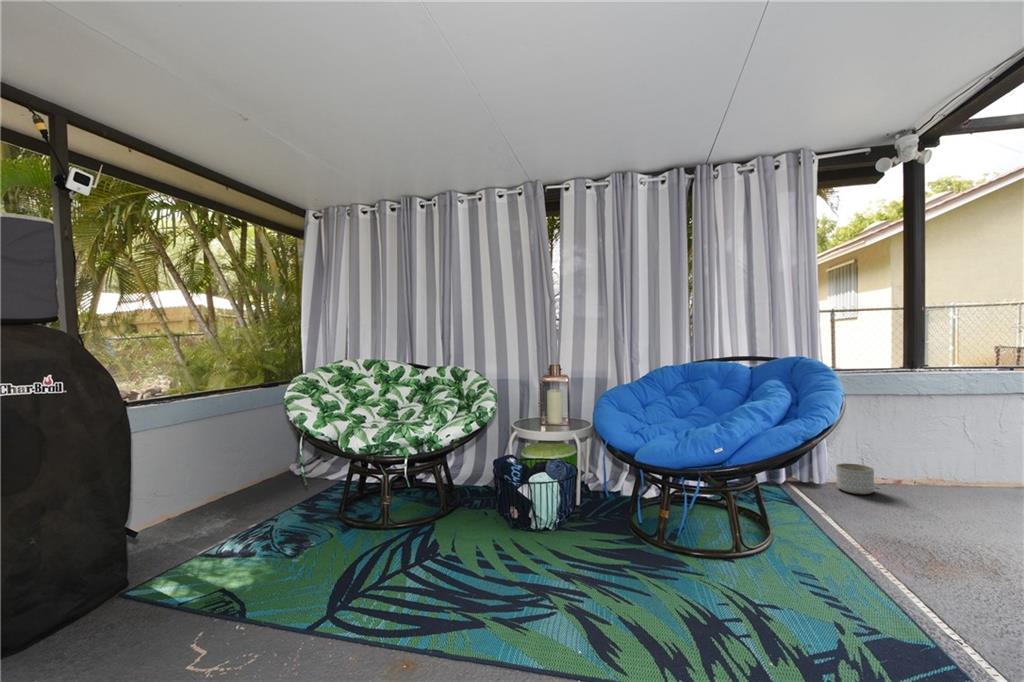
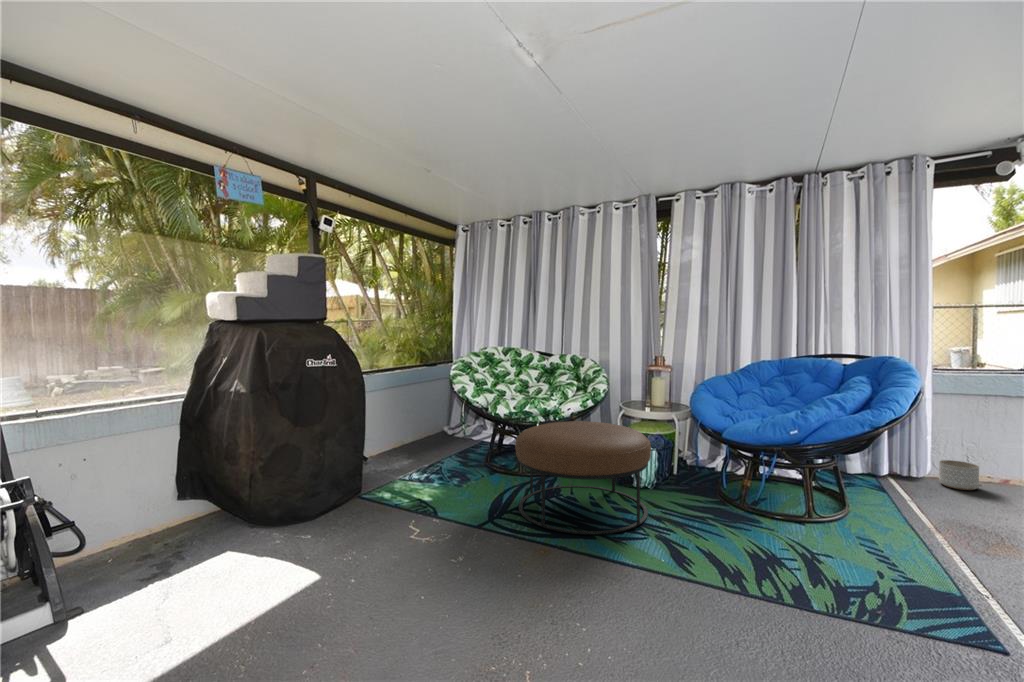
ottoman: none [370,452,553,621] -> present [515,421,651,535]

